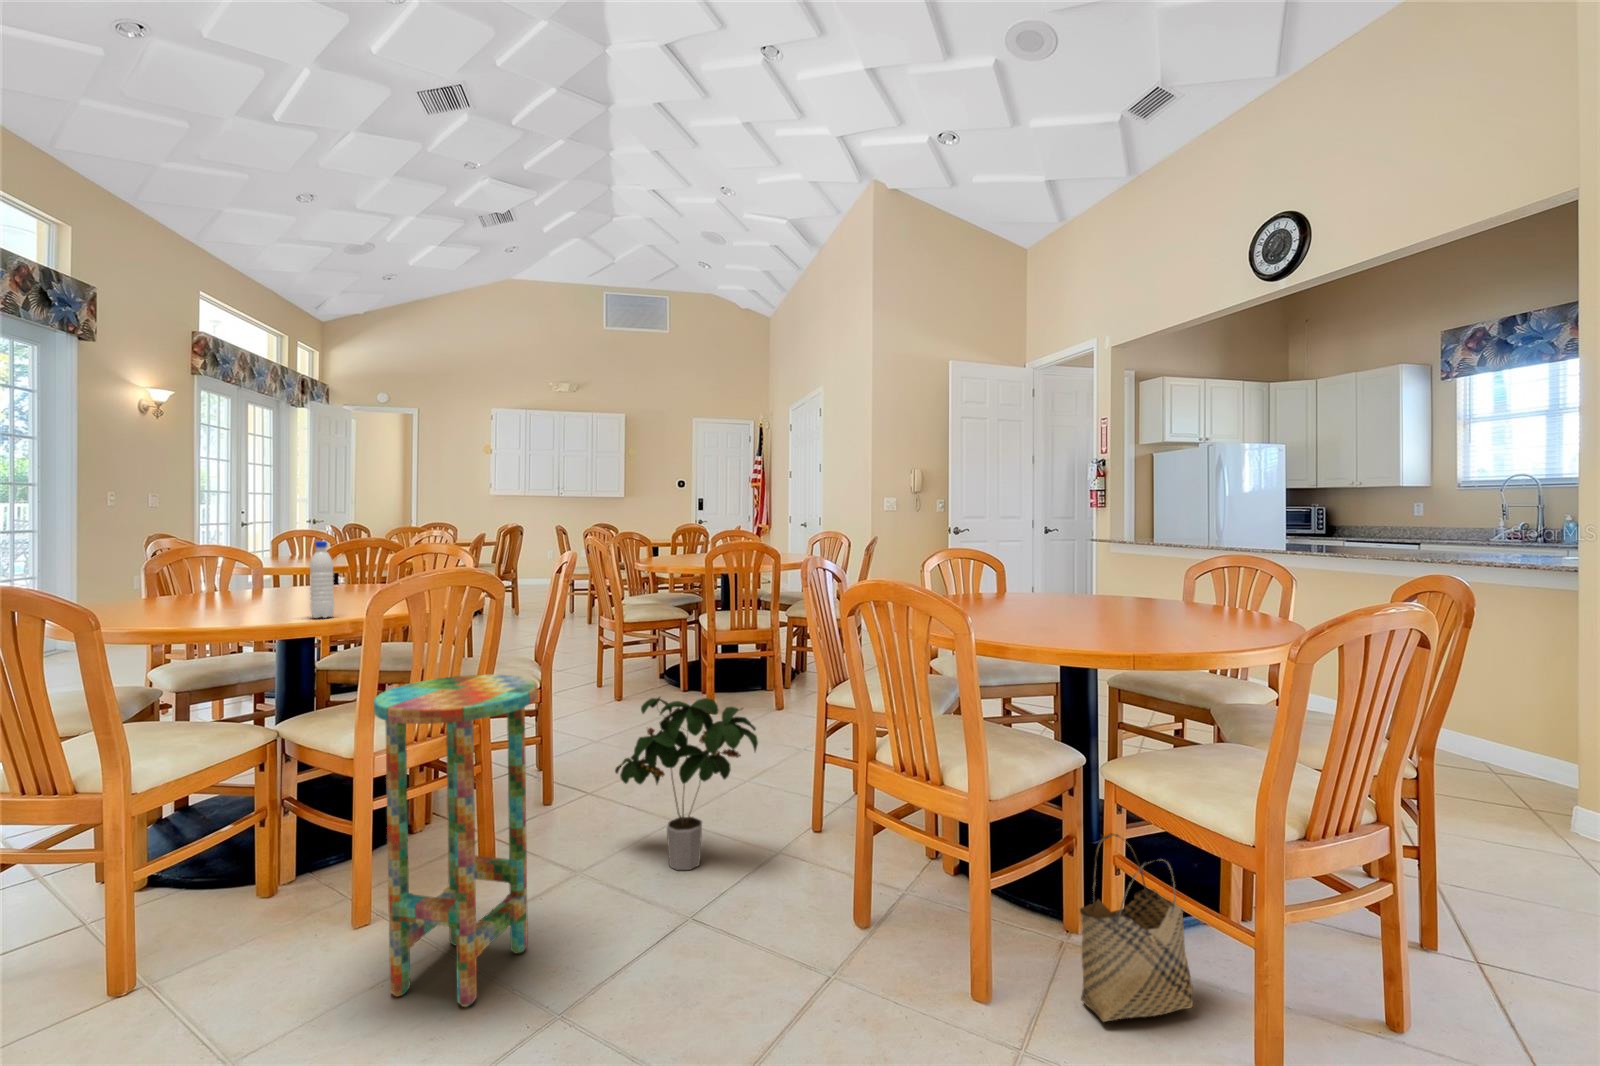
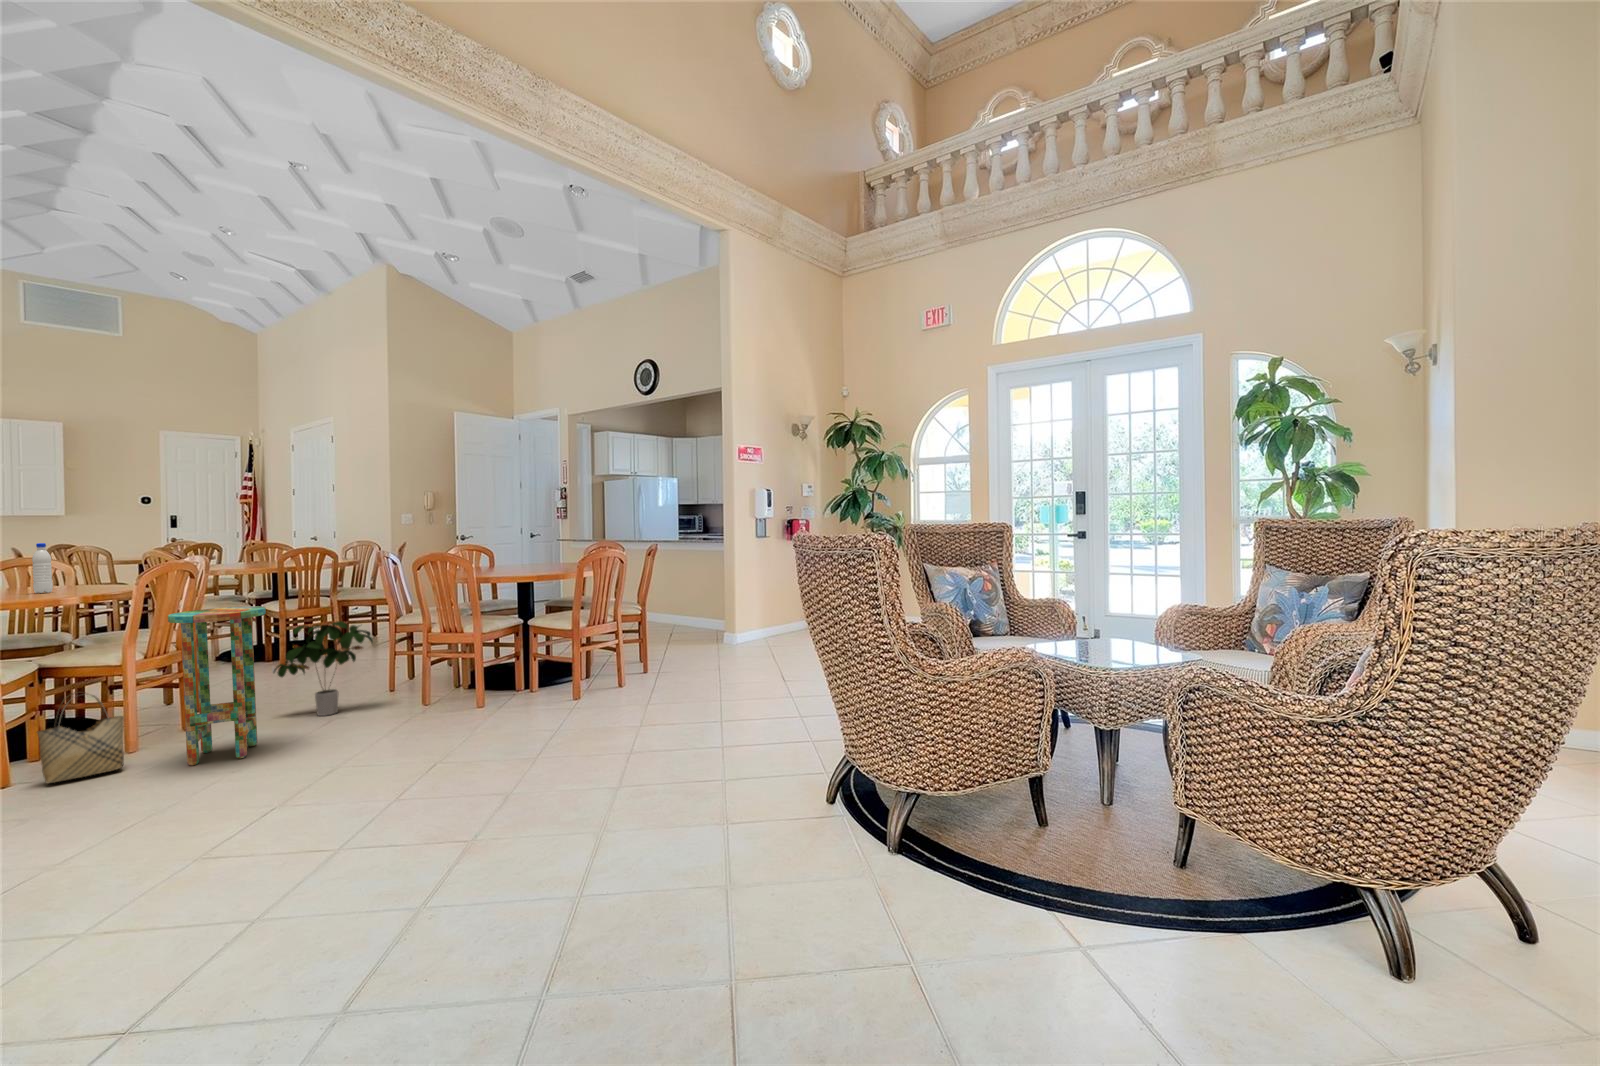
woven basket: present [1080,833,1193,1022] -> present [37,694,124,783]

